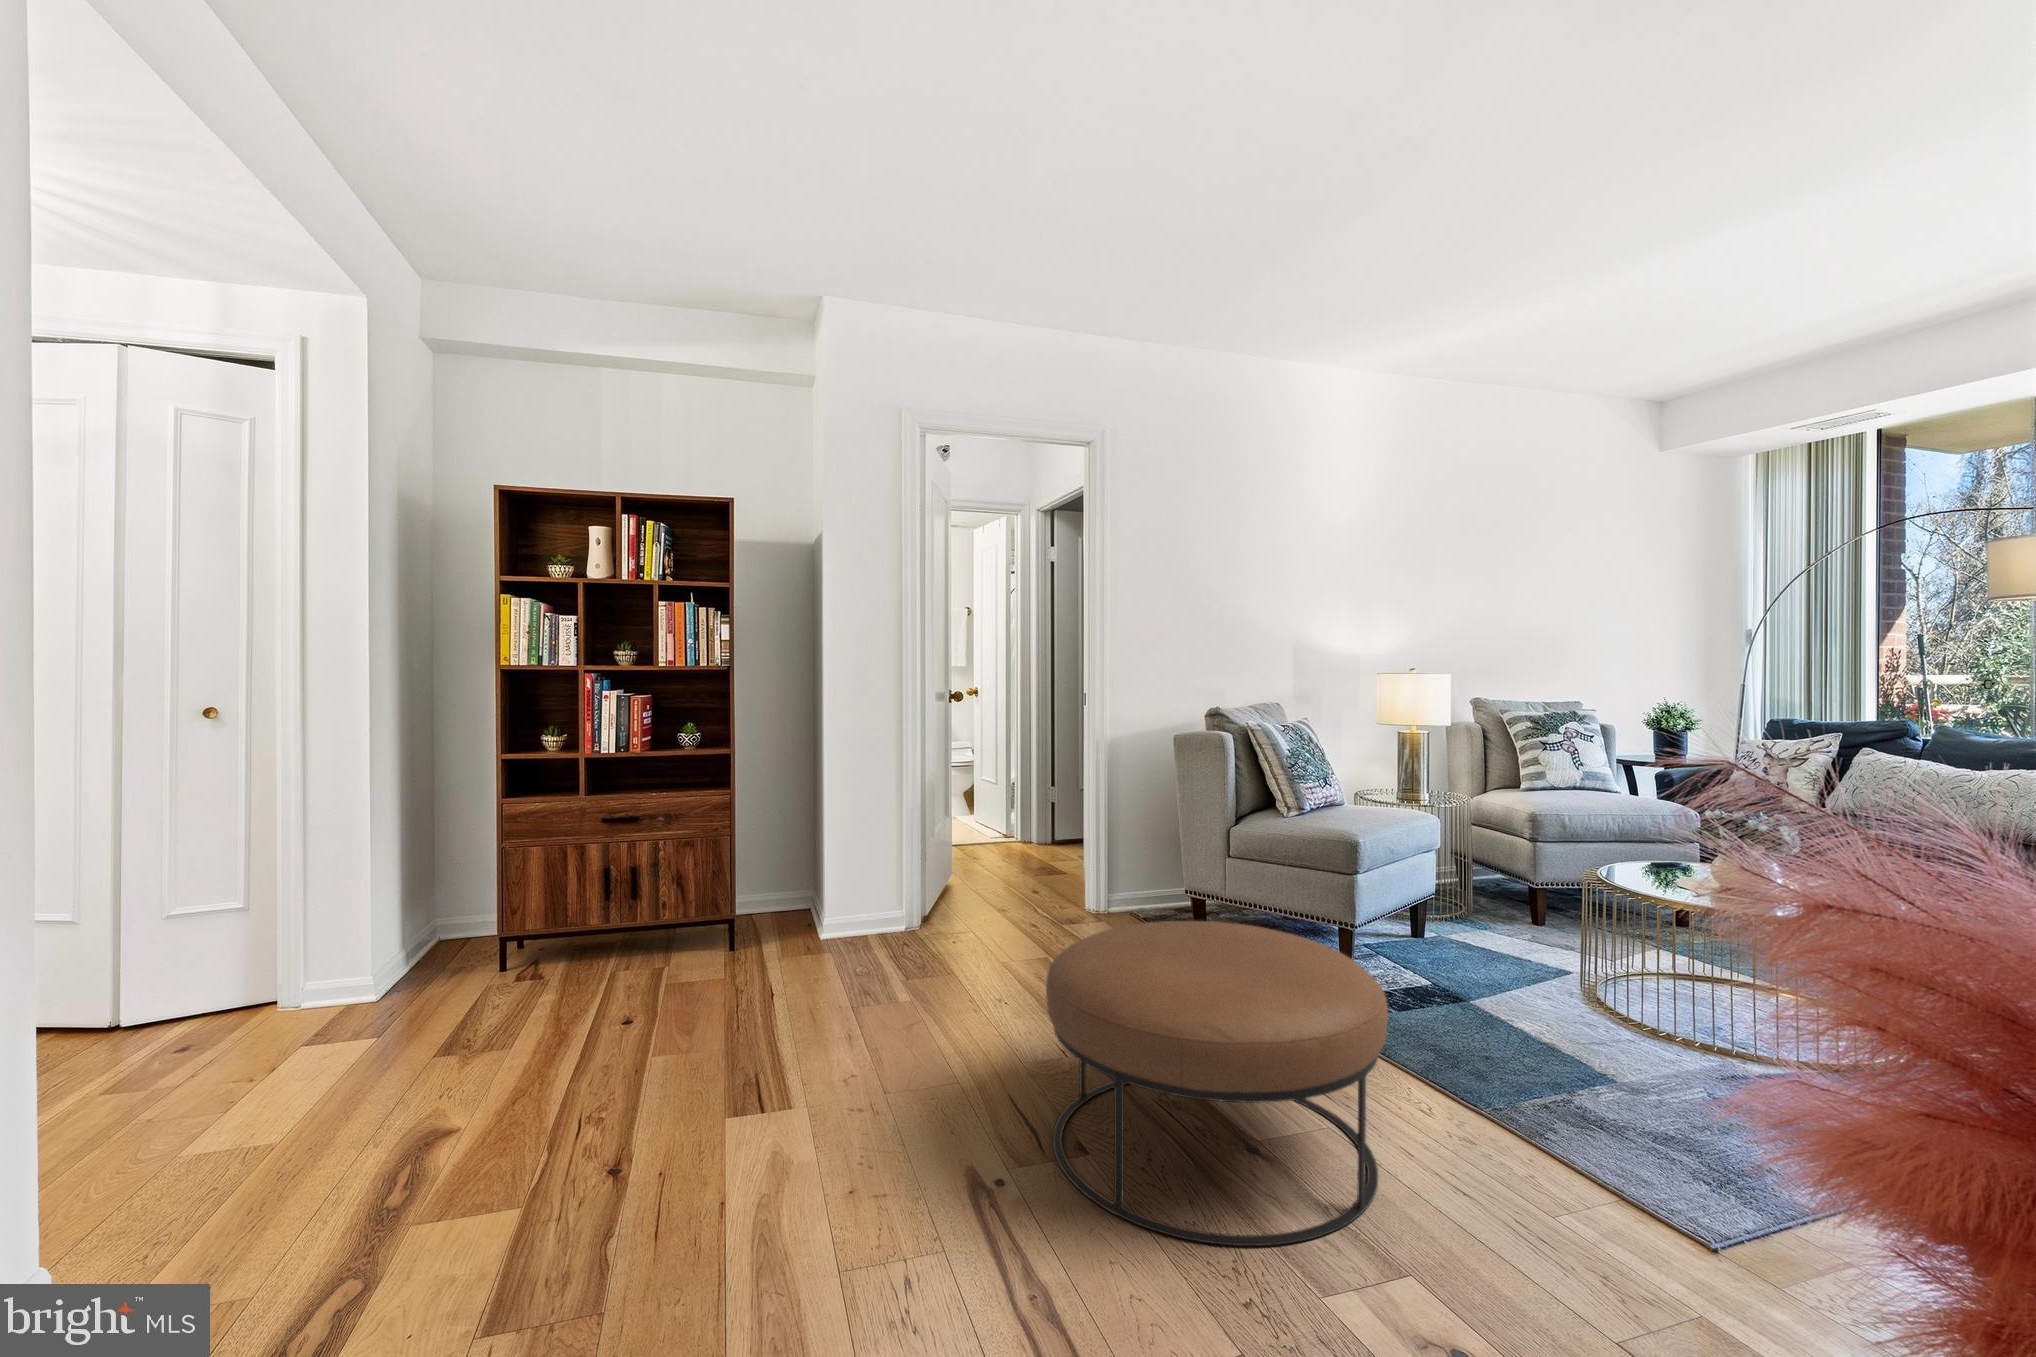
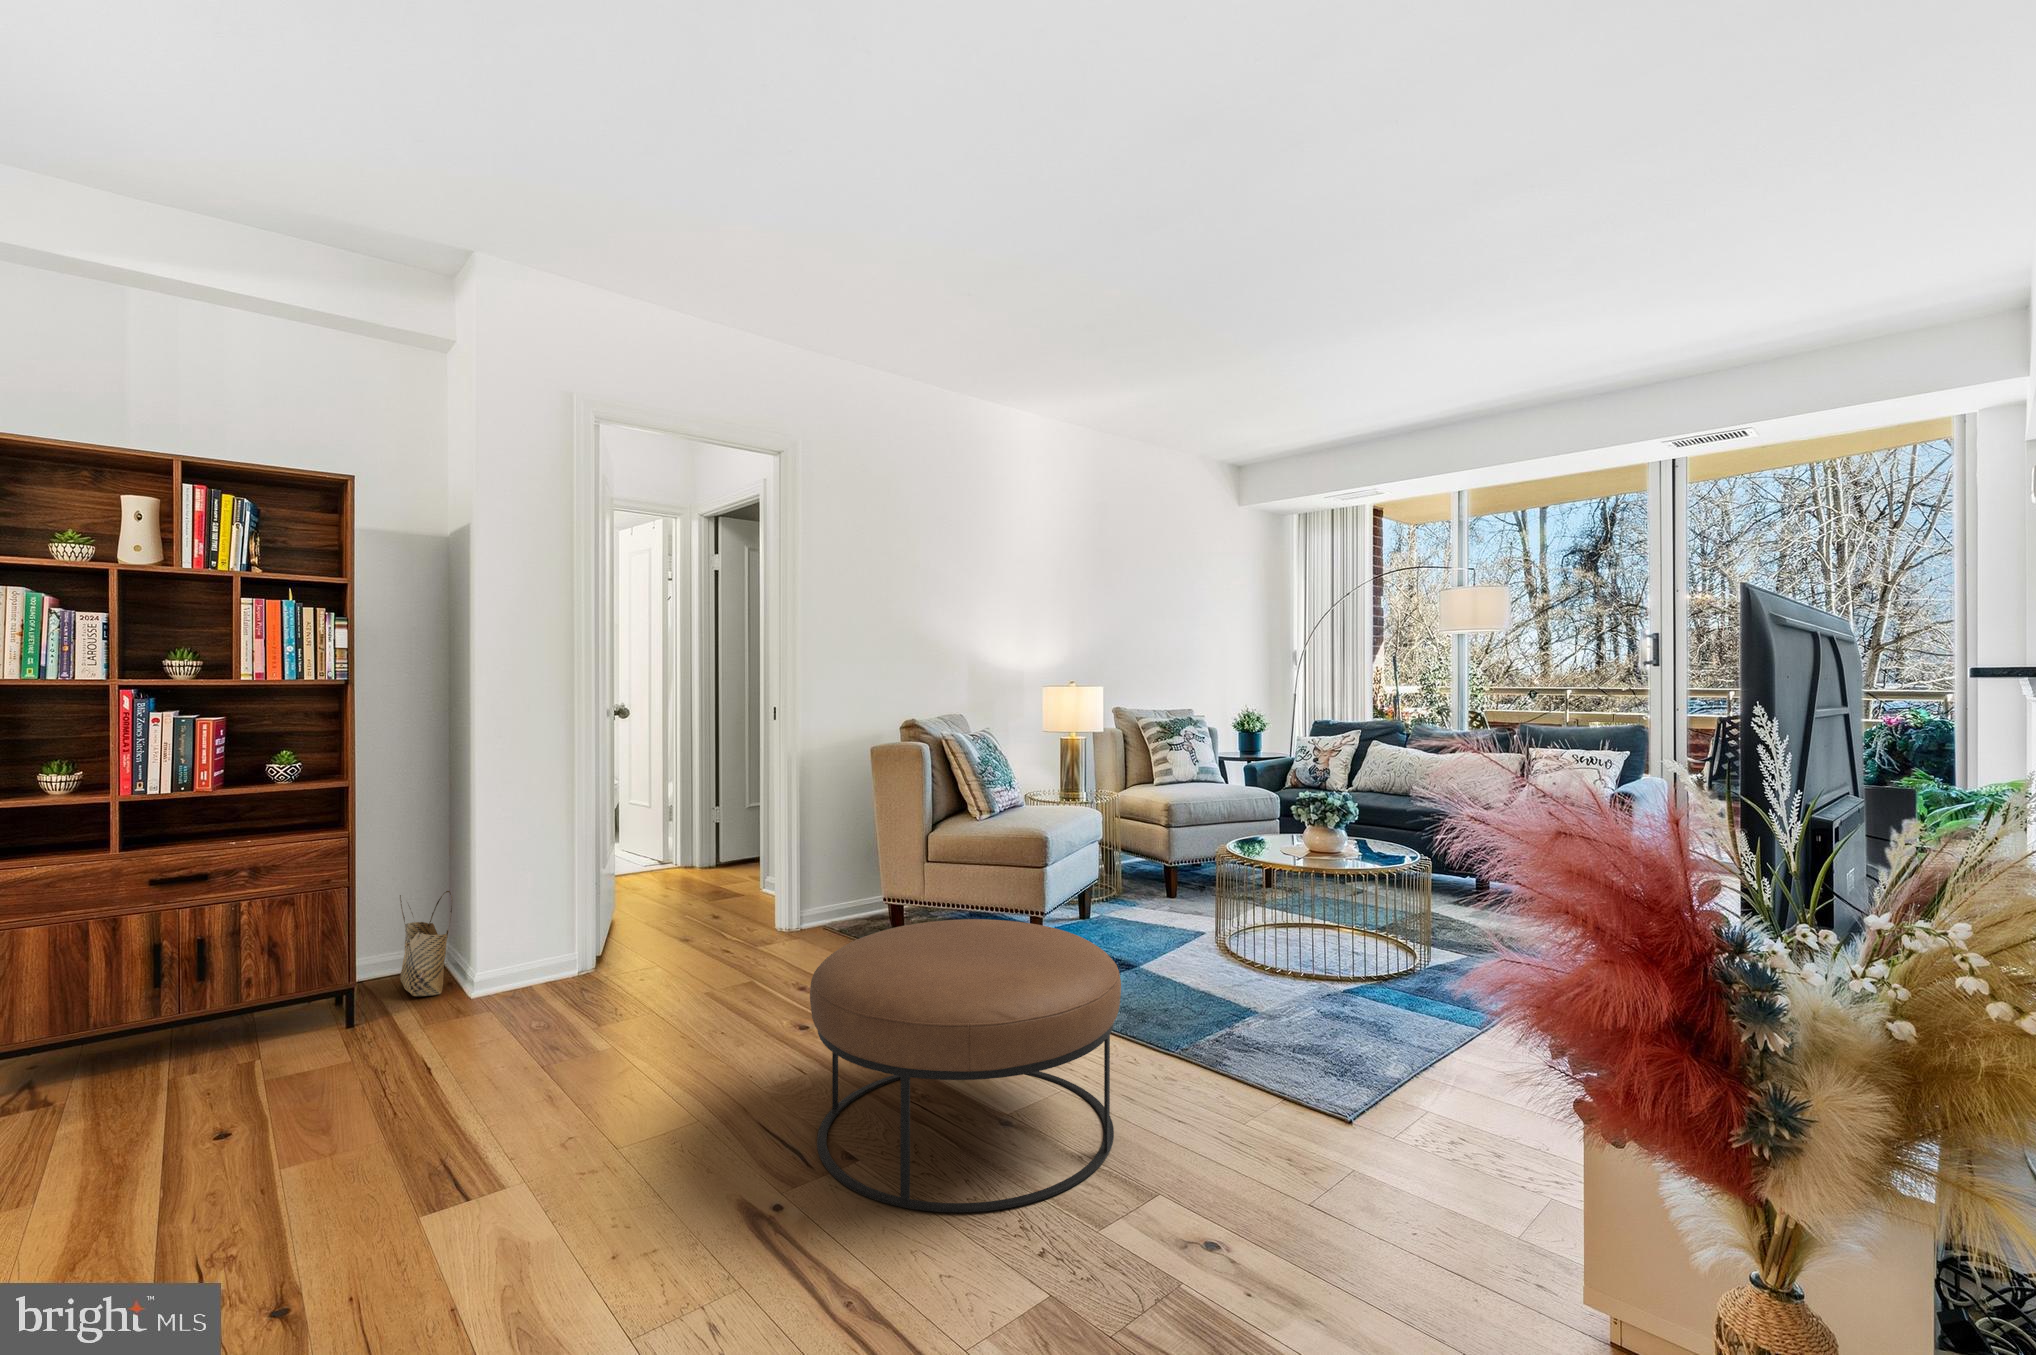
woven basket: none [773,846,810,933] -> present [400,891,453,996]

